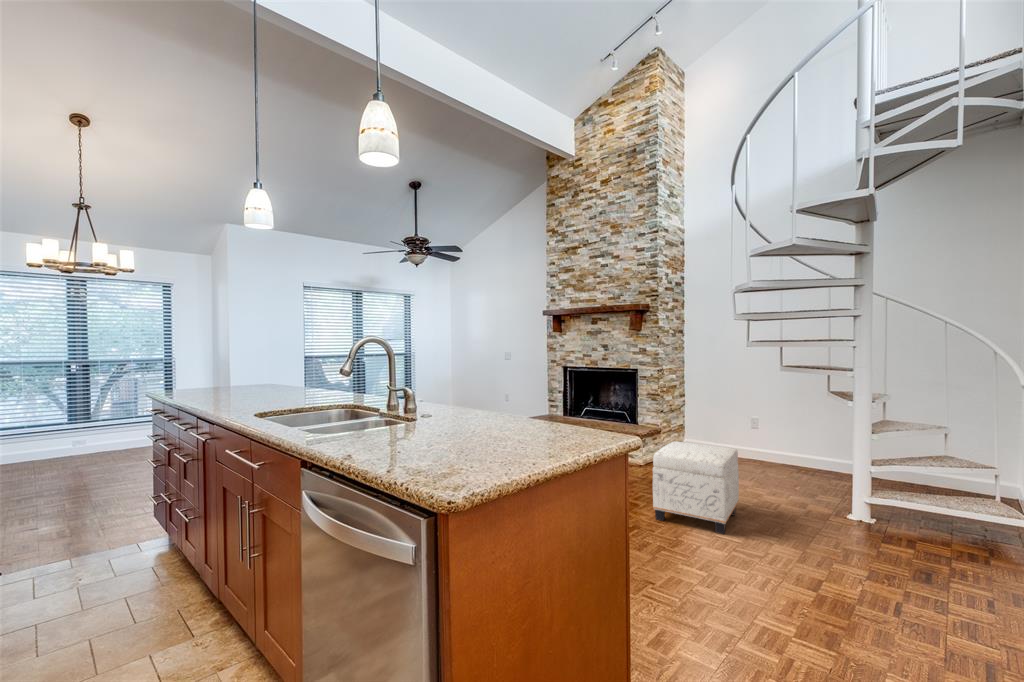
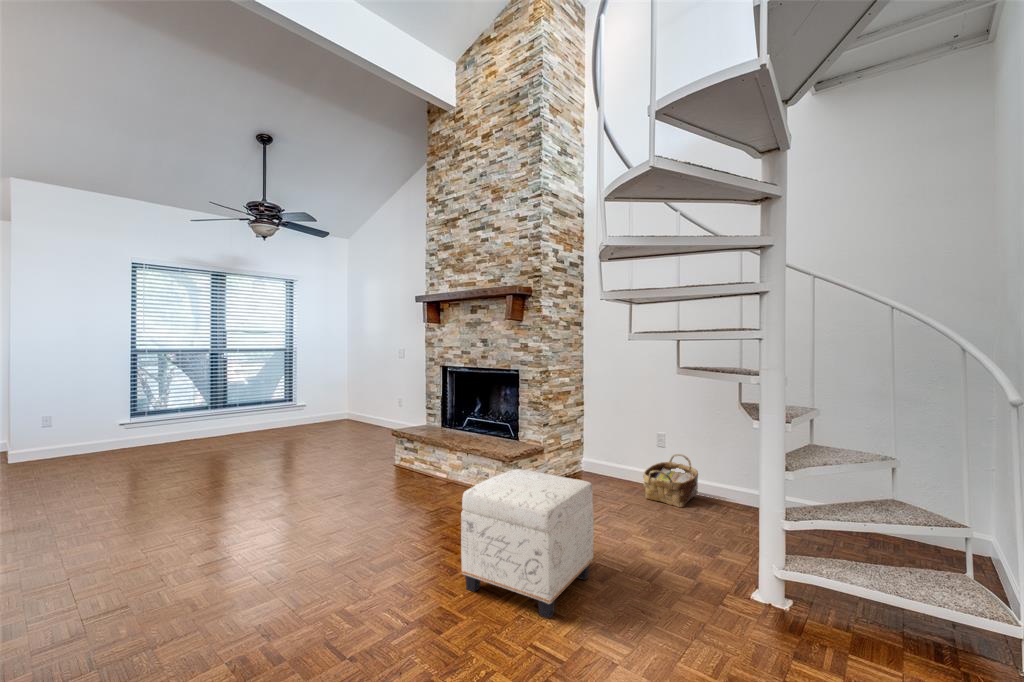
woven basket: none [747,435,791,474] -> present [643,454,698,507]

